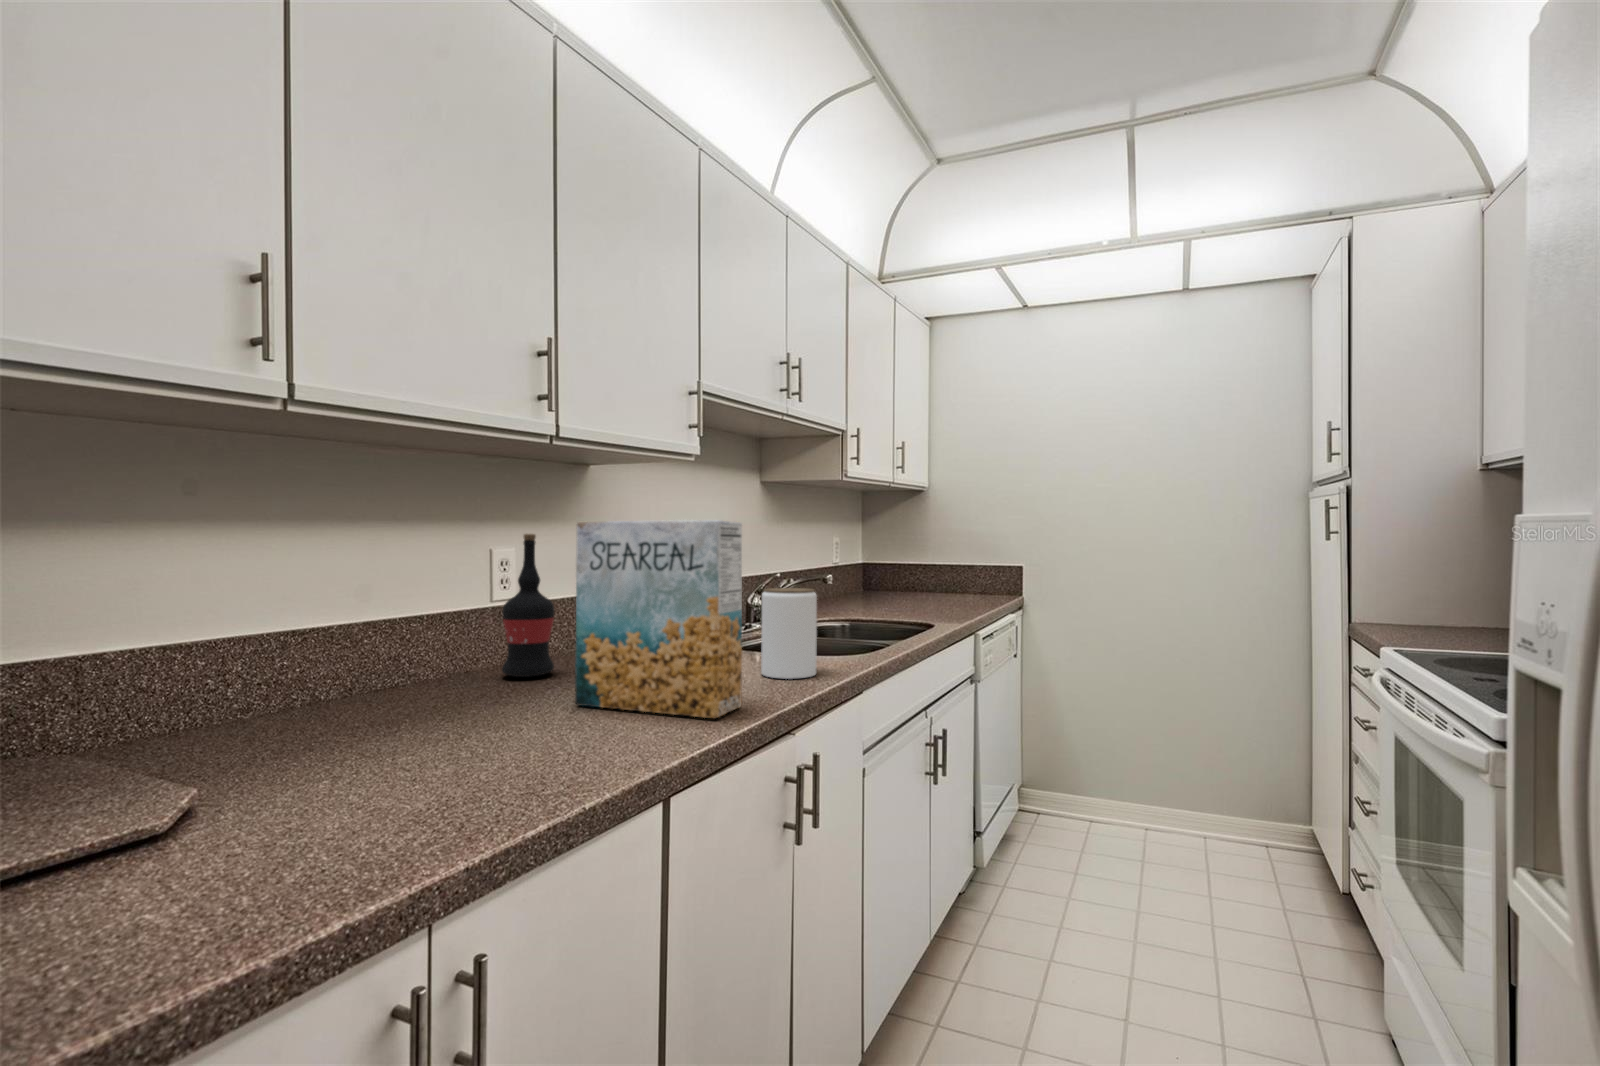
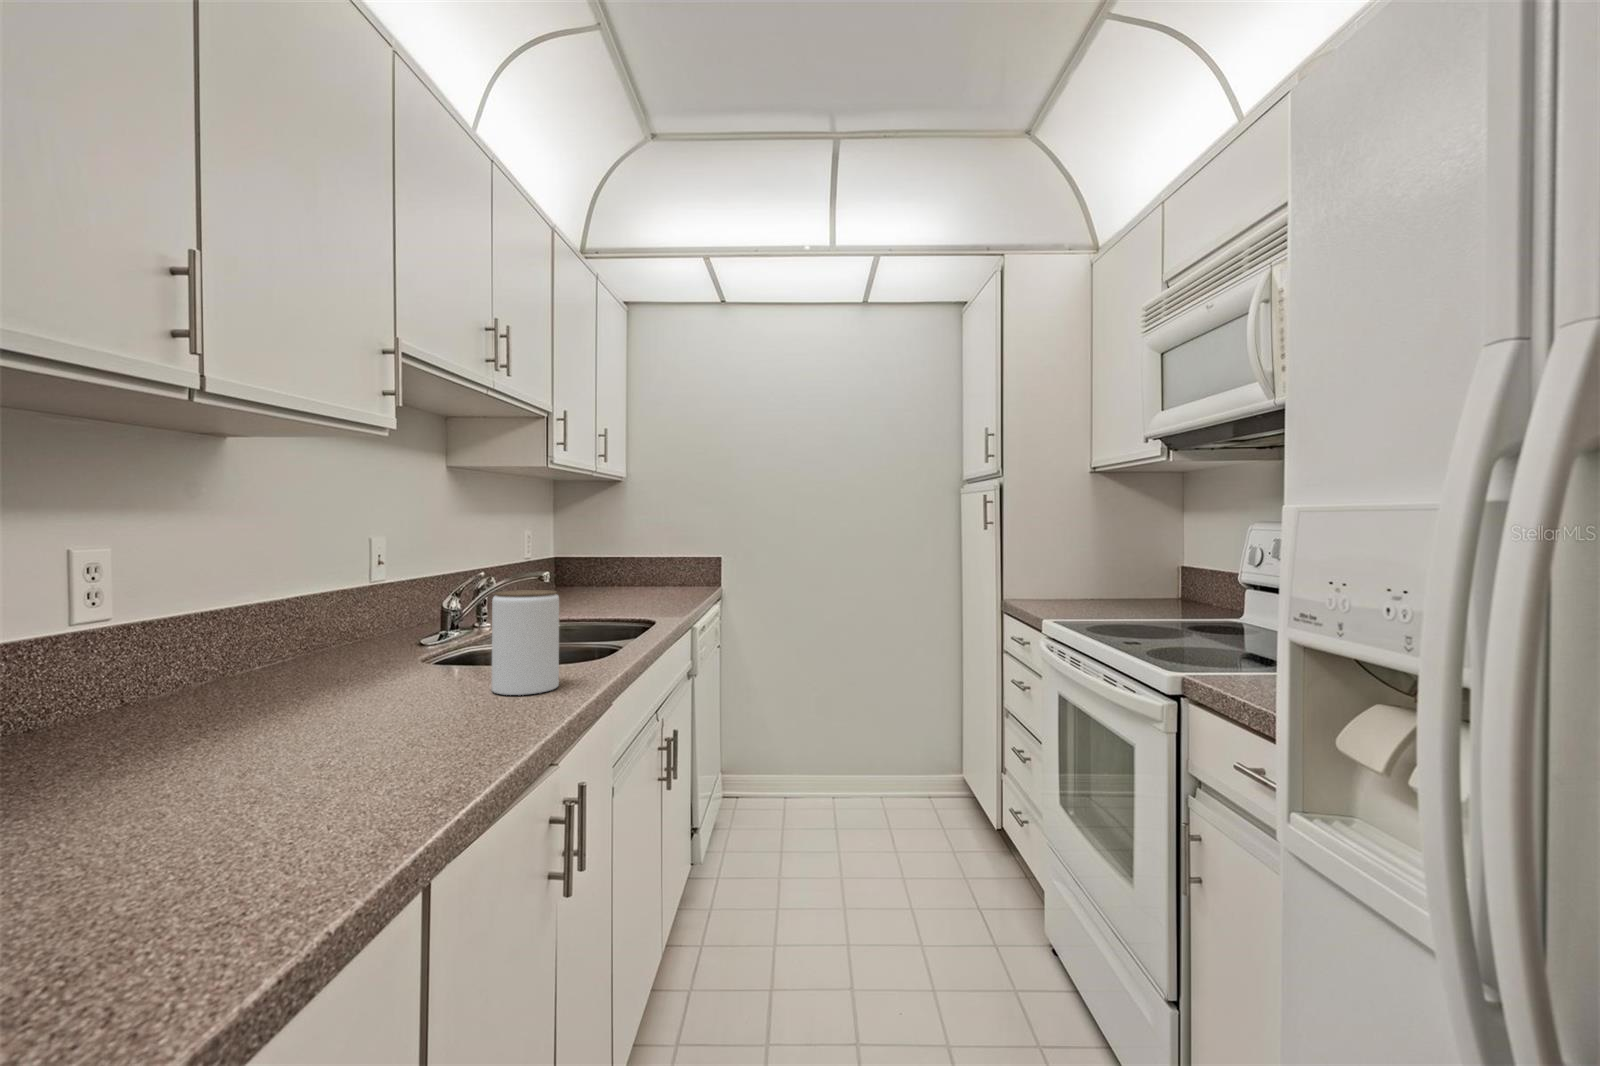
cereal box: present [575,520,742,719] -> none [239,513,491,765]
wine bottle: present [502,534,555,677] -> none [82,527,180,732]

